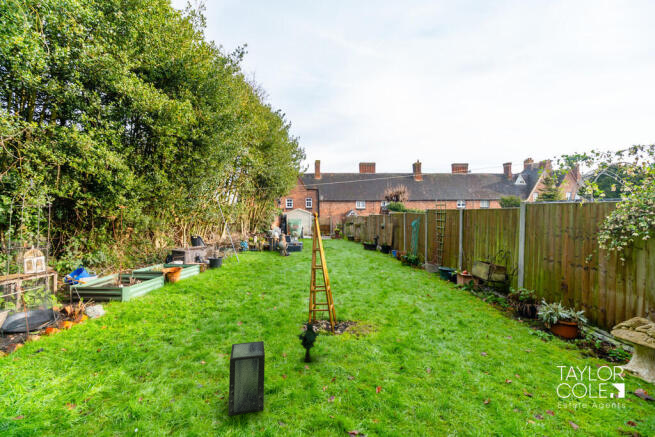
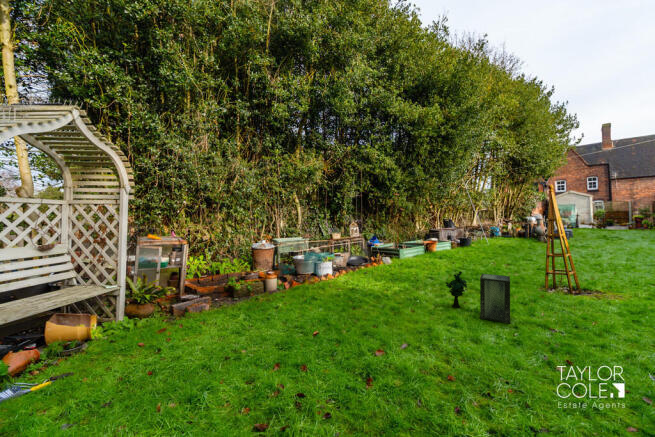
decorative plant: present [297,319,319,362] -> present [446,271,467,308]

